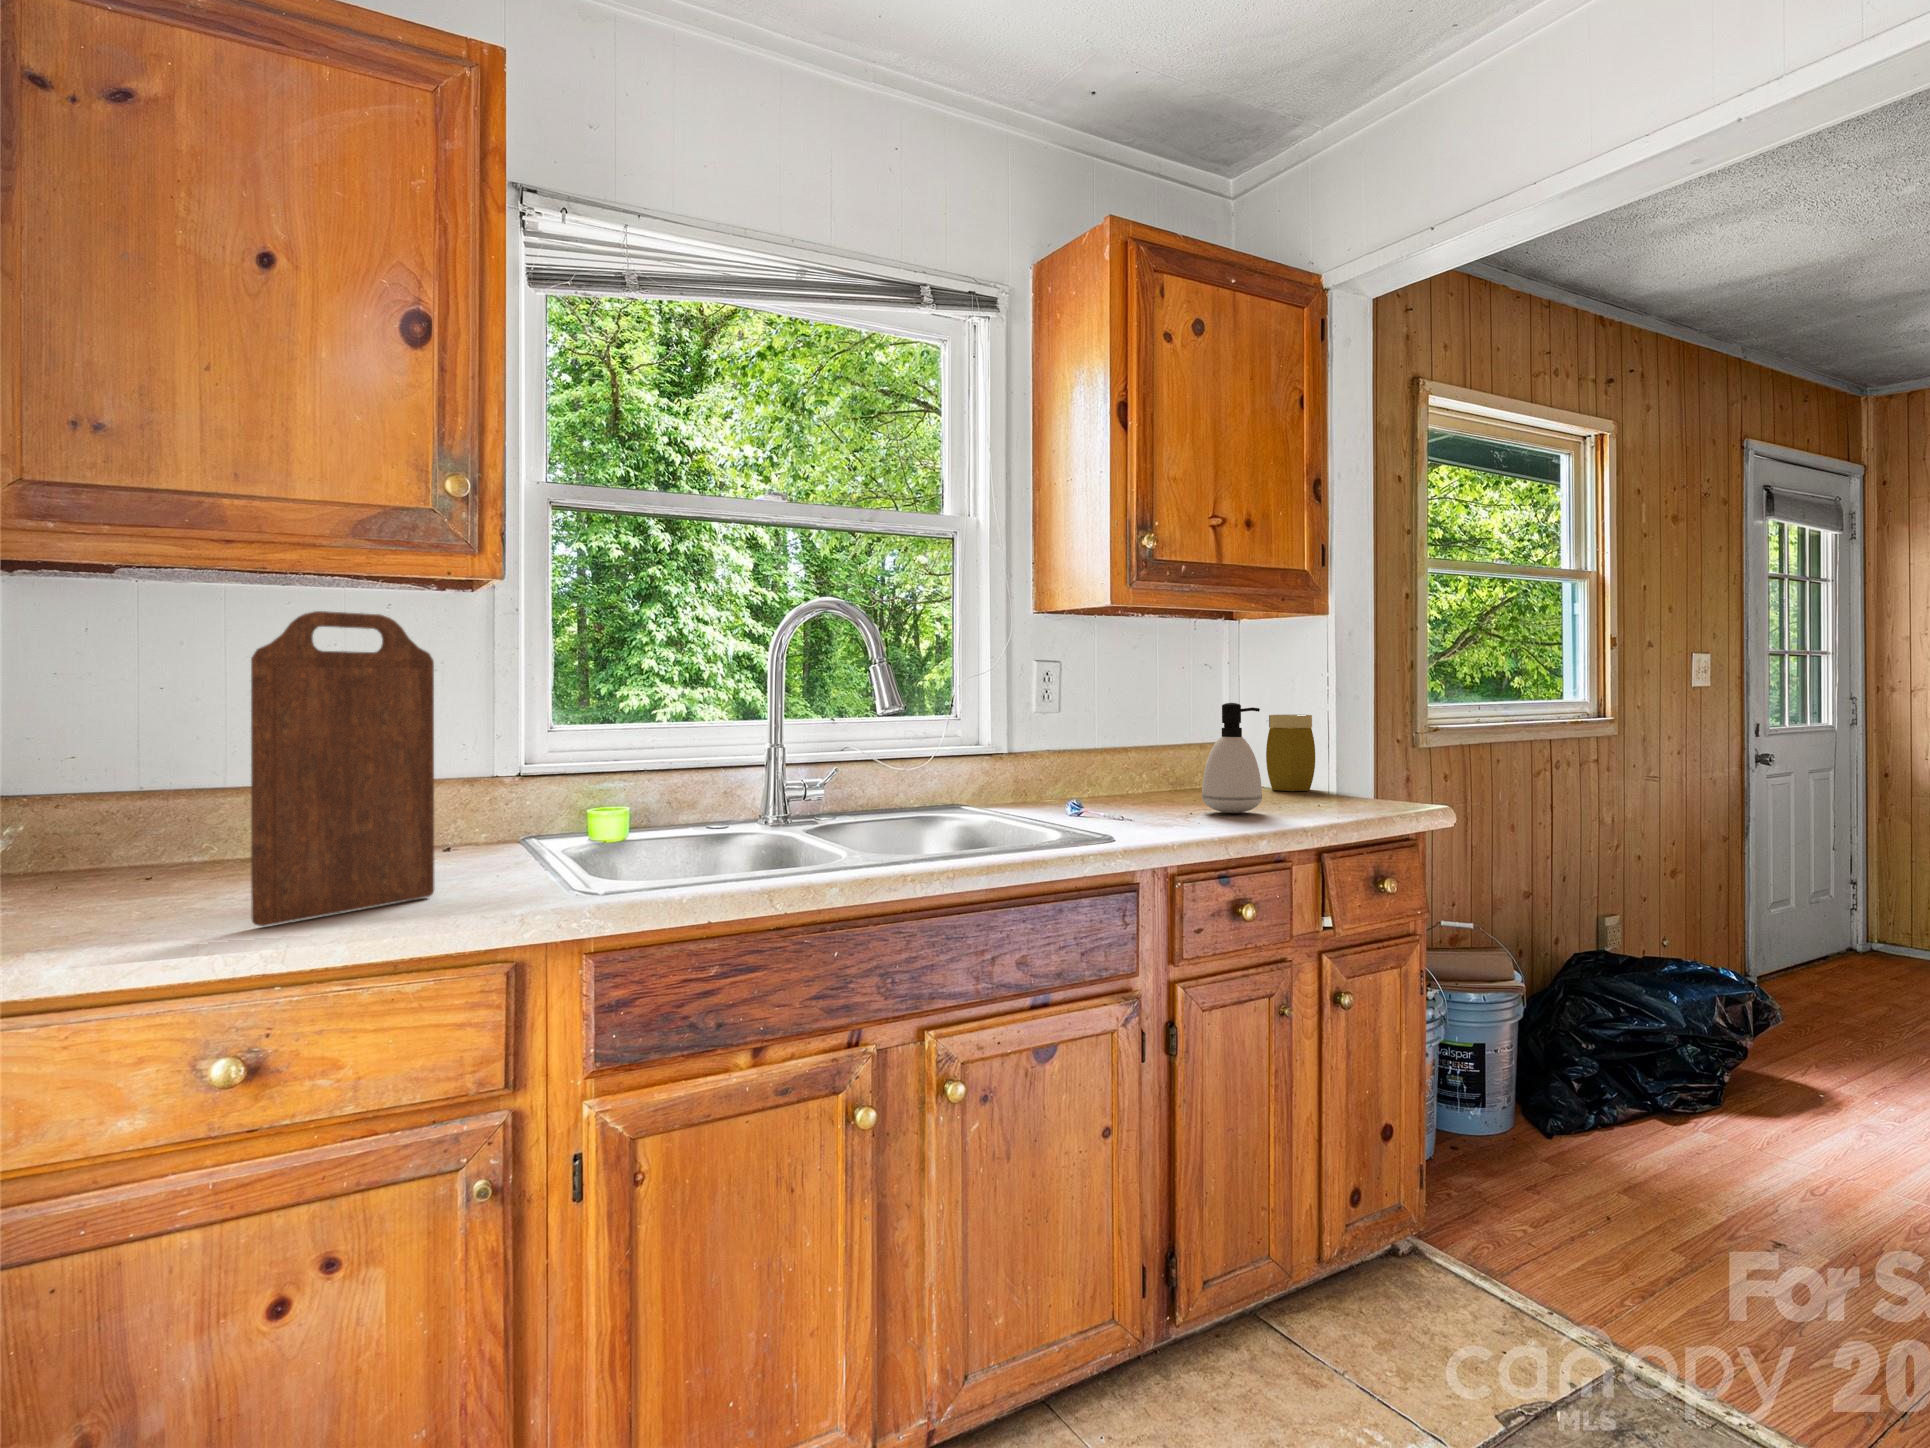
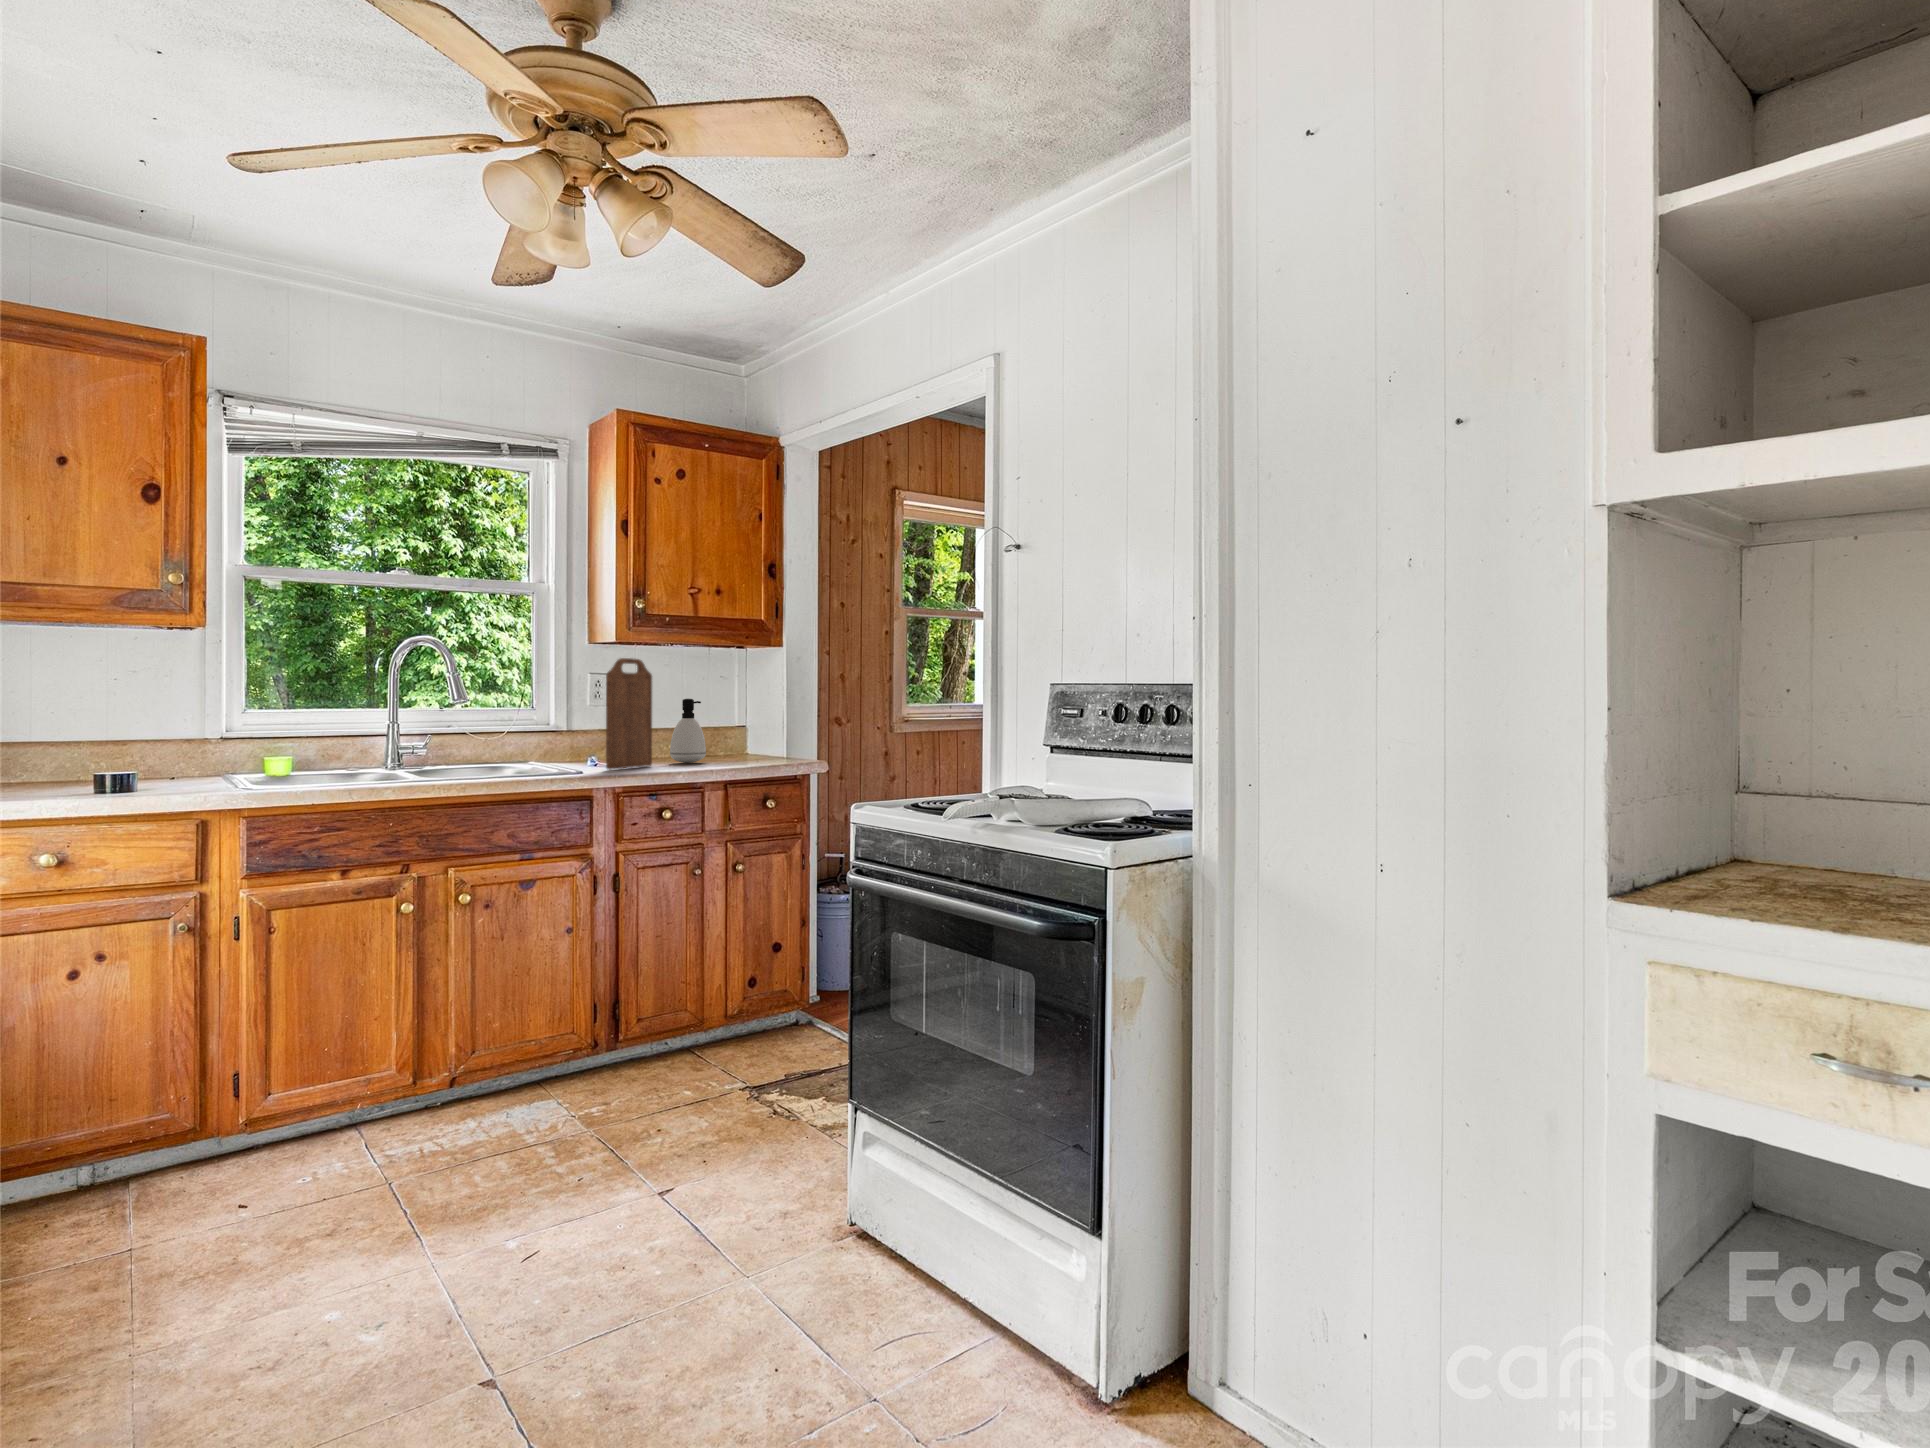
cutting board: present [251,611,434,926] -> present [606,658,652,770]
jar: present [1266,715,1315,791] -> none [750,708,784,755]

